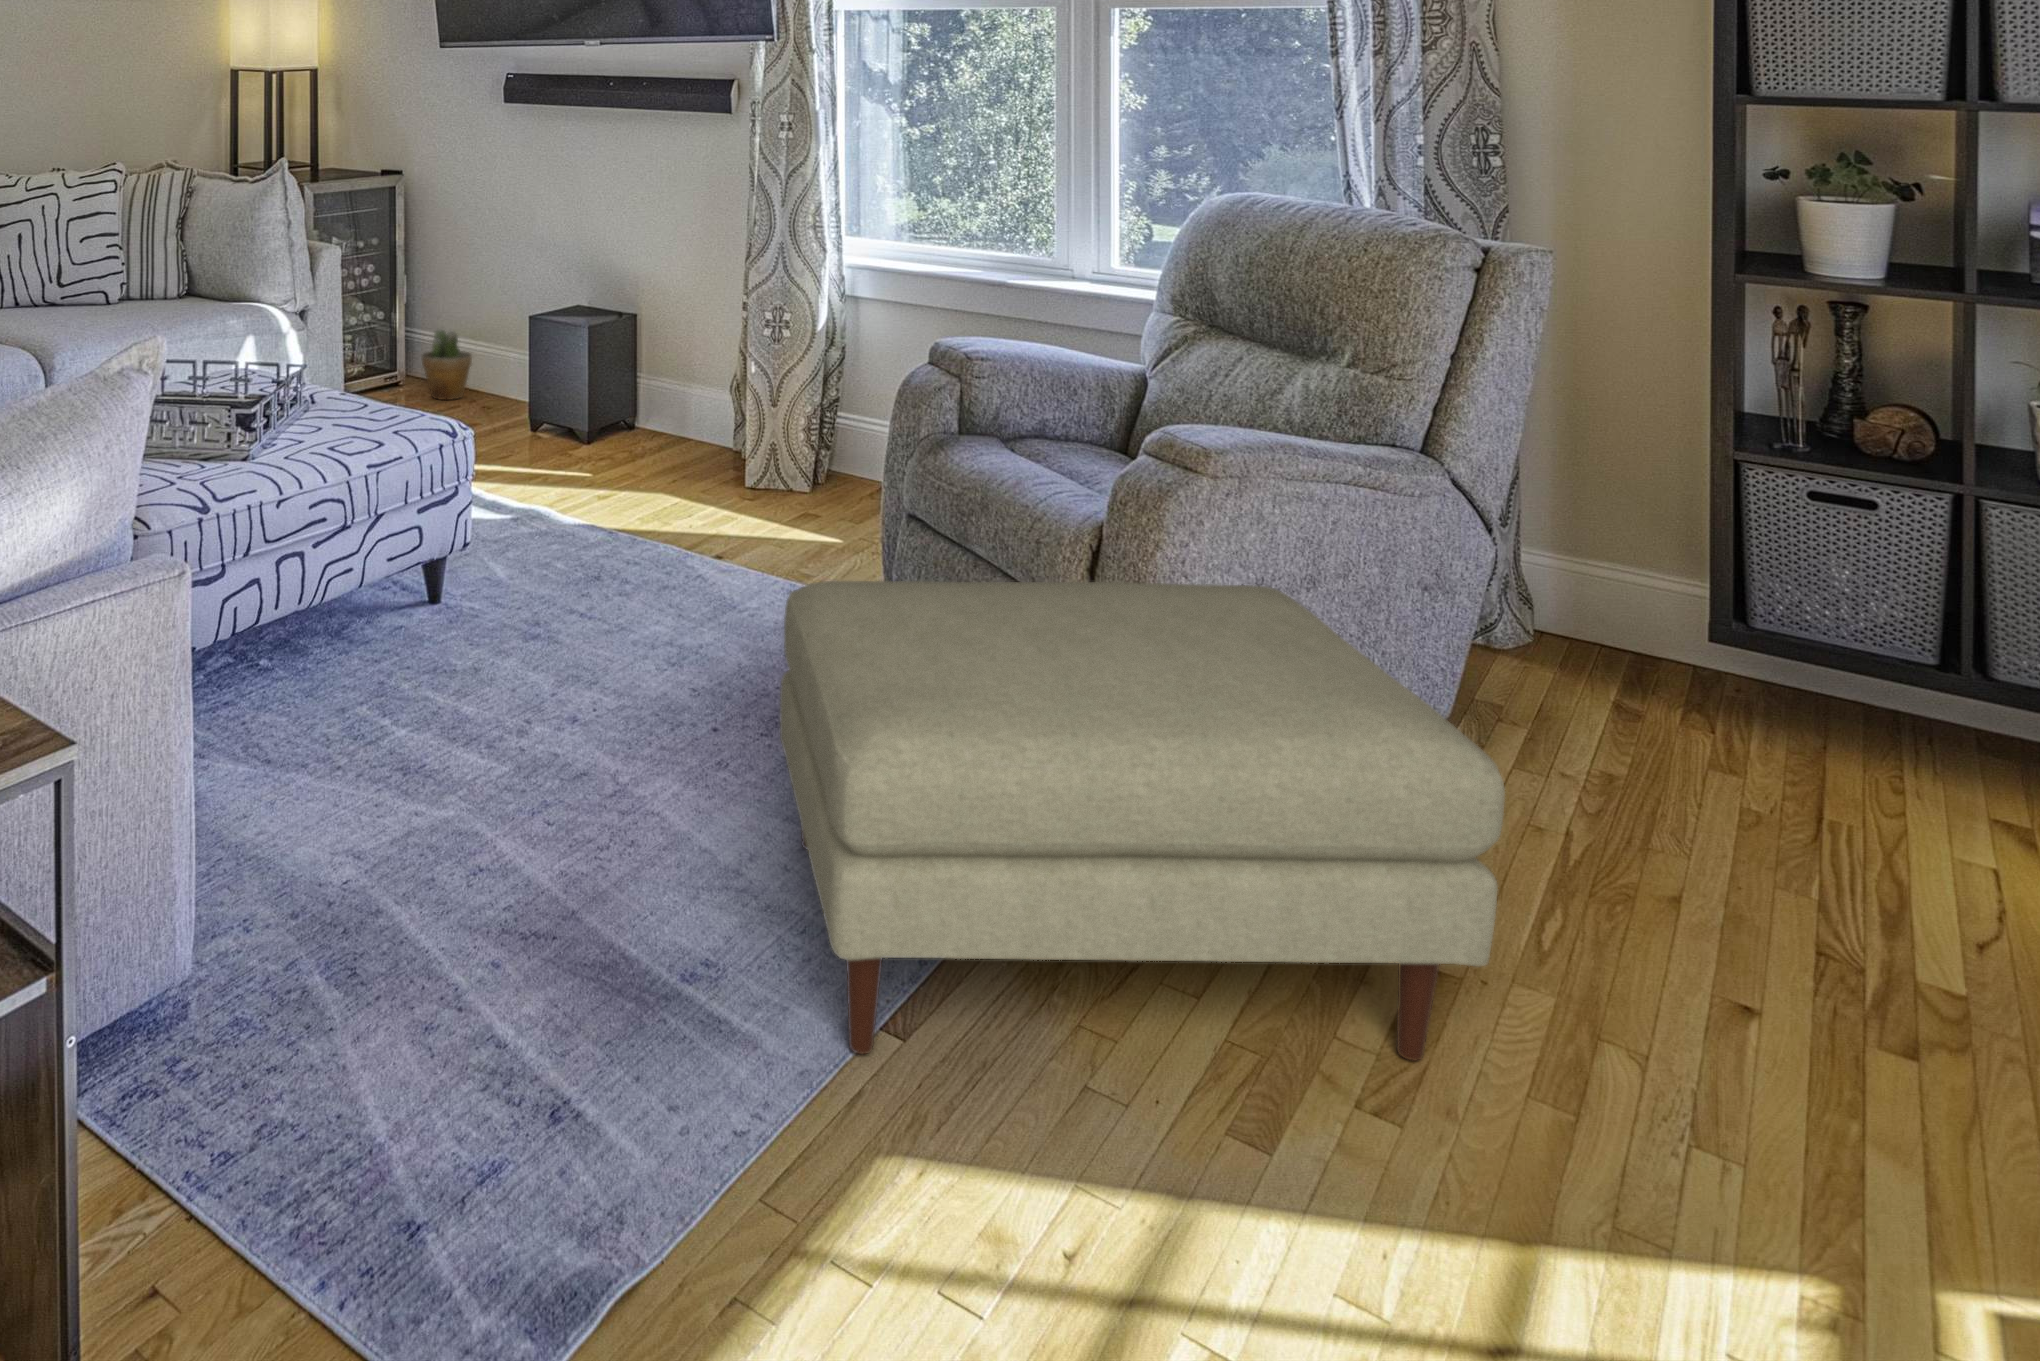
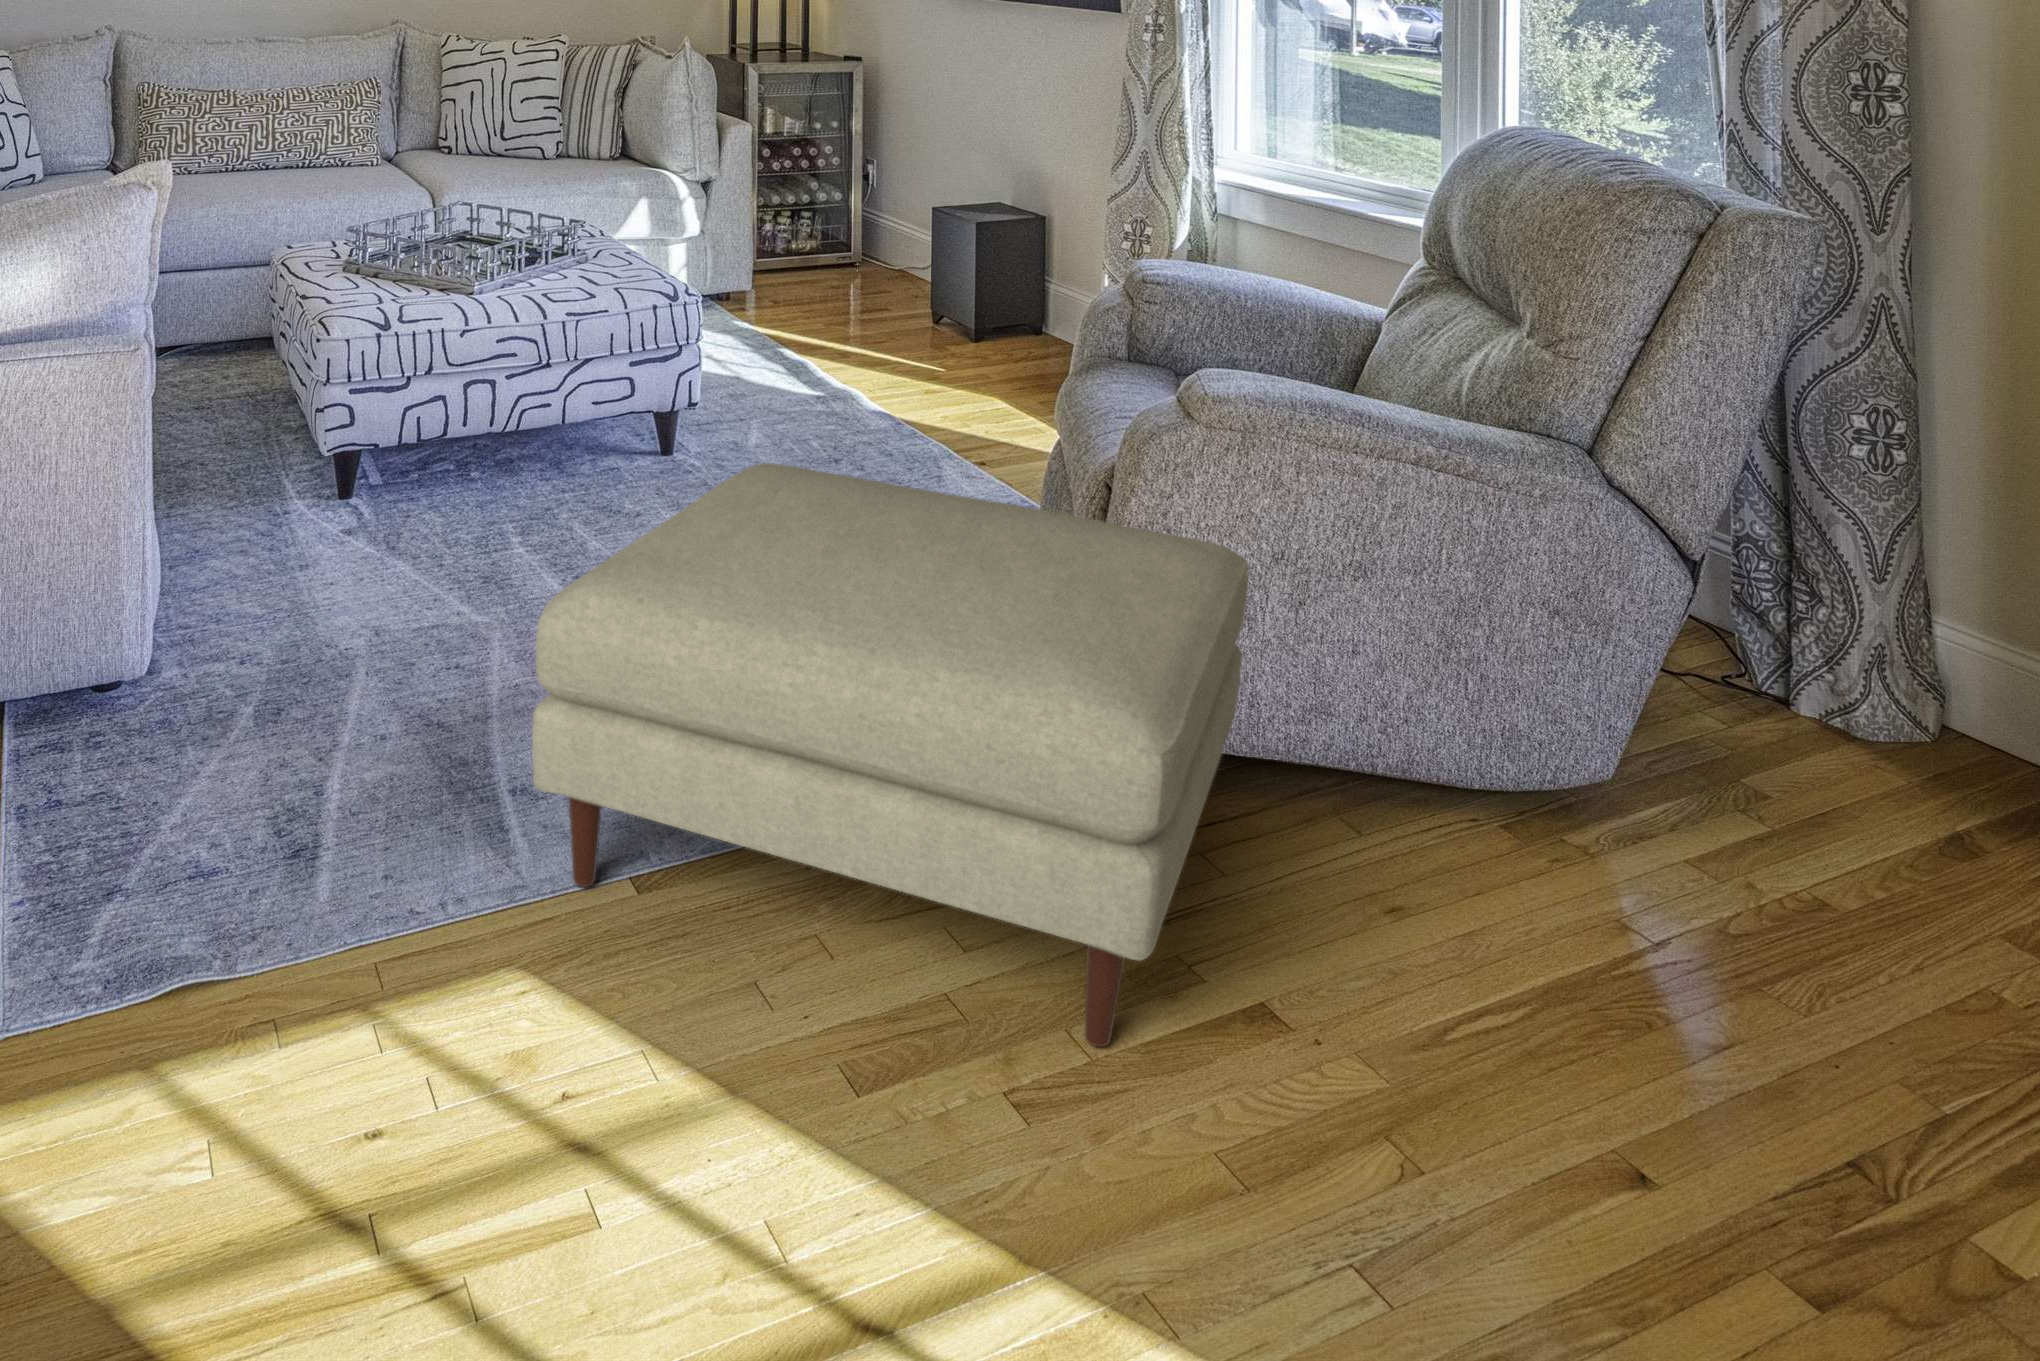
potted plant: present [422,330,472,400] -> none [863,216,913,285]

